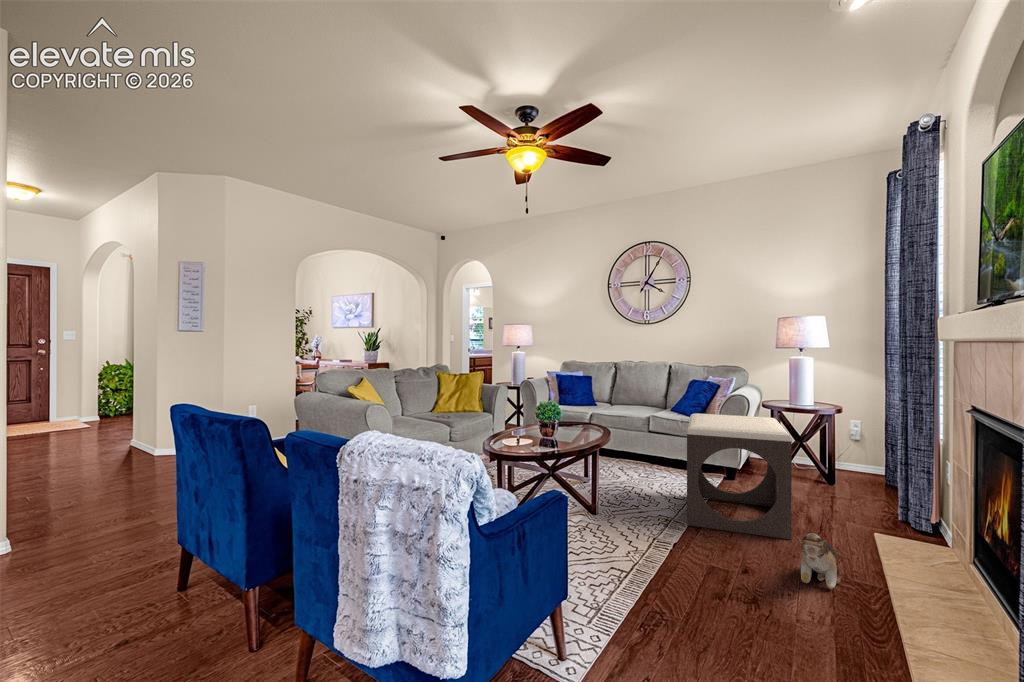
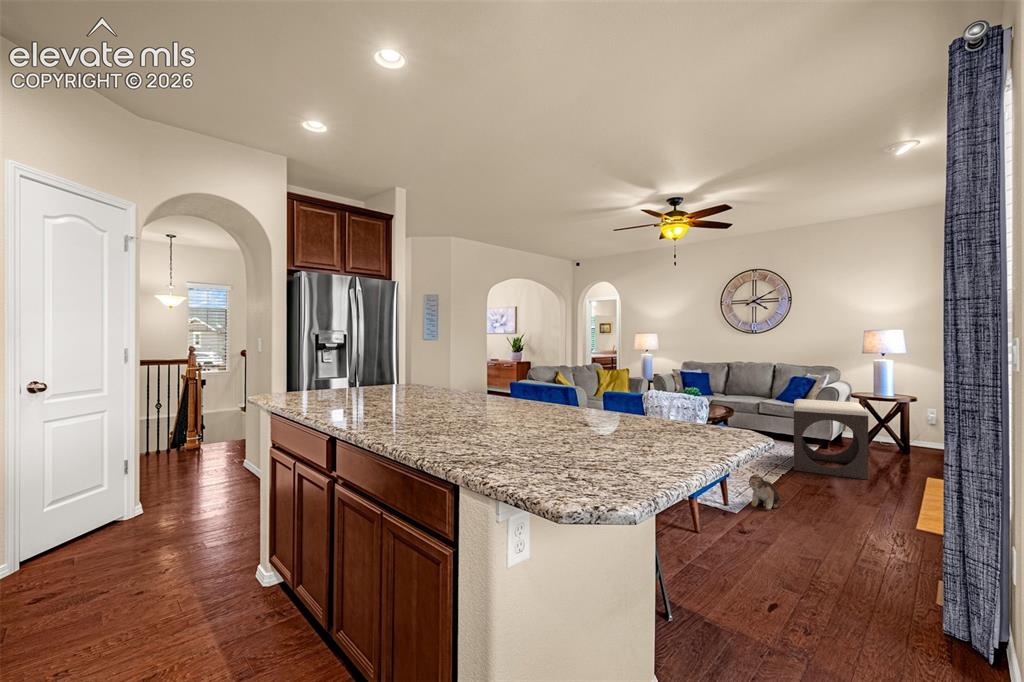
plush toy: present [797,533,842,589] -> present [747,474,780,509]

